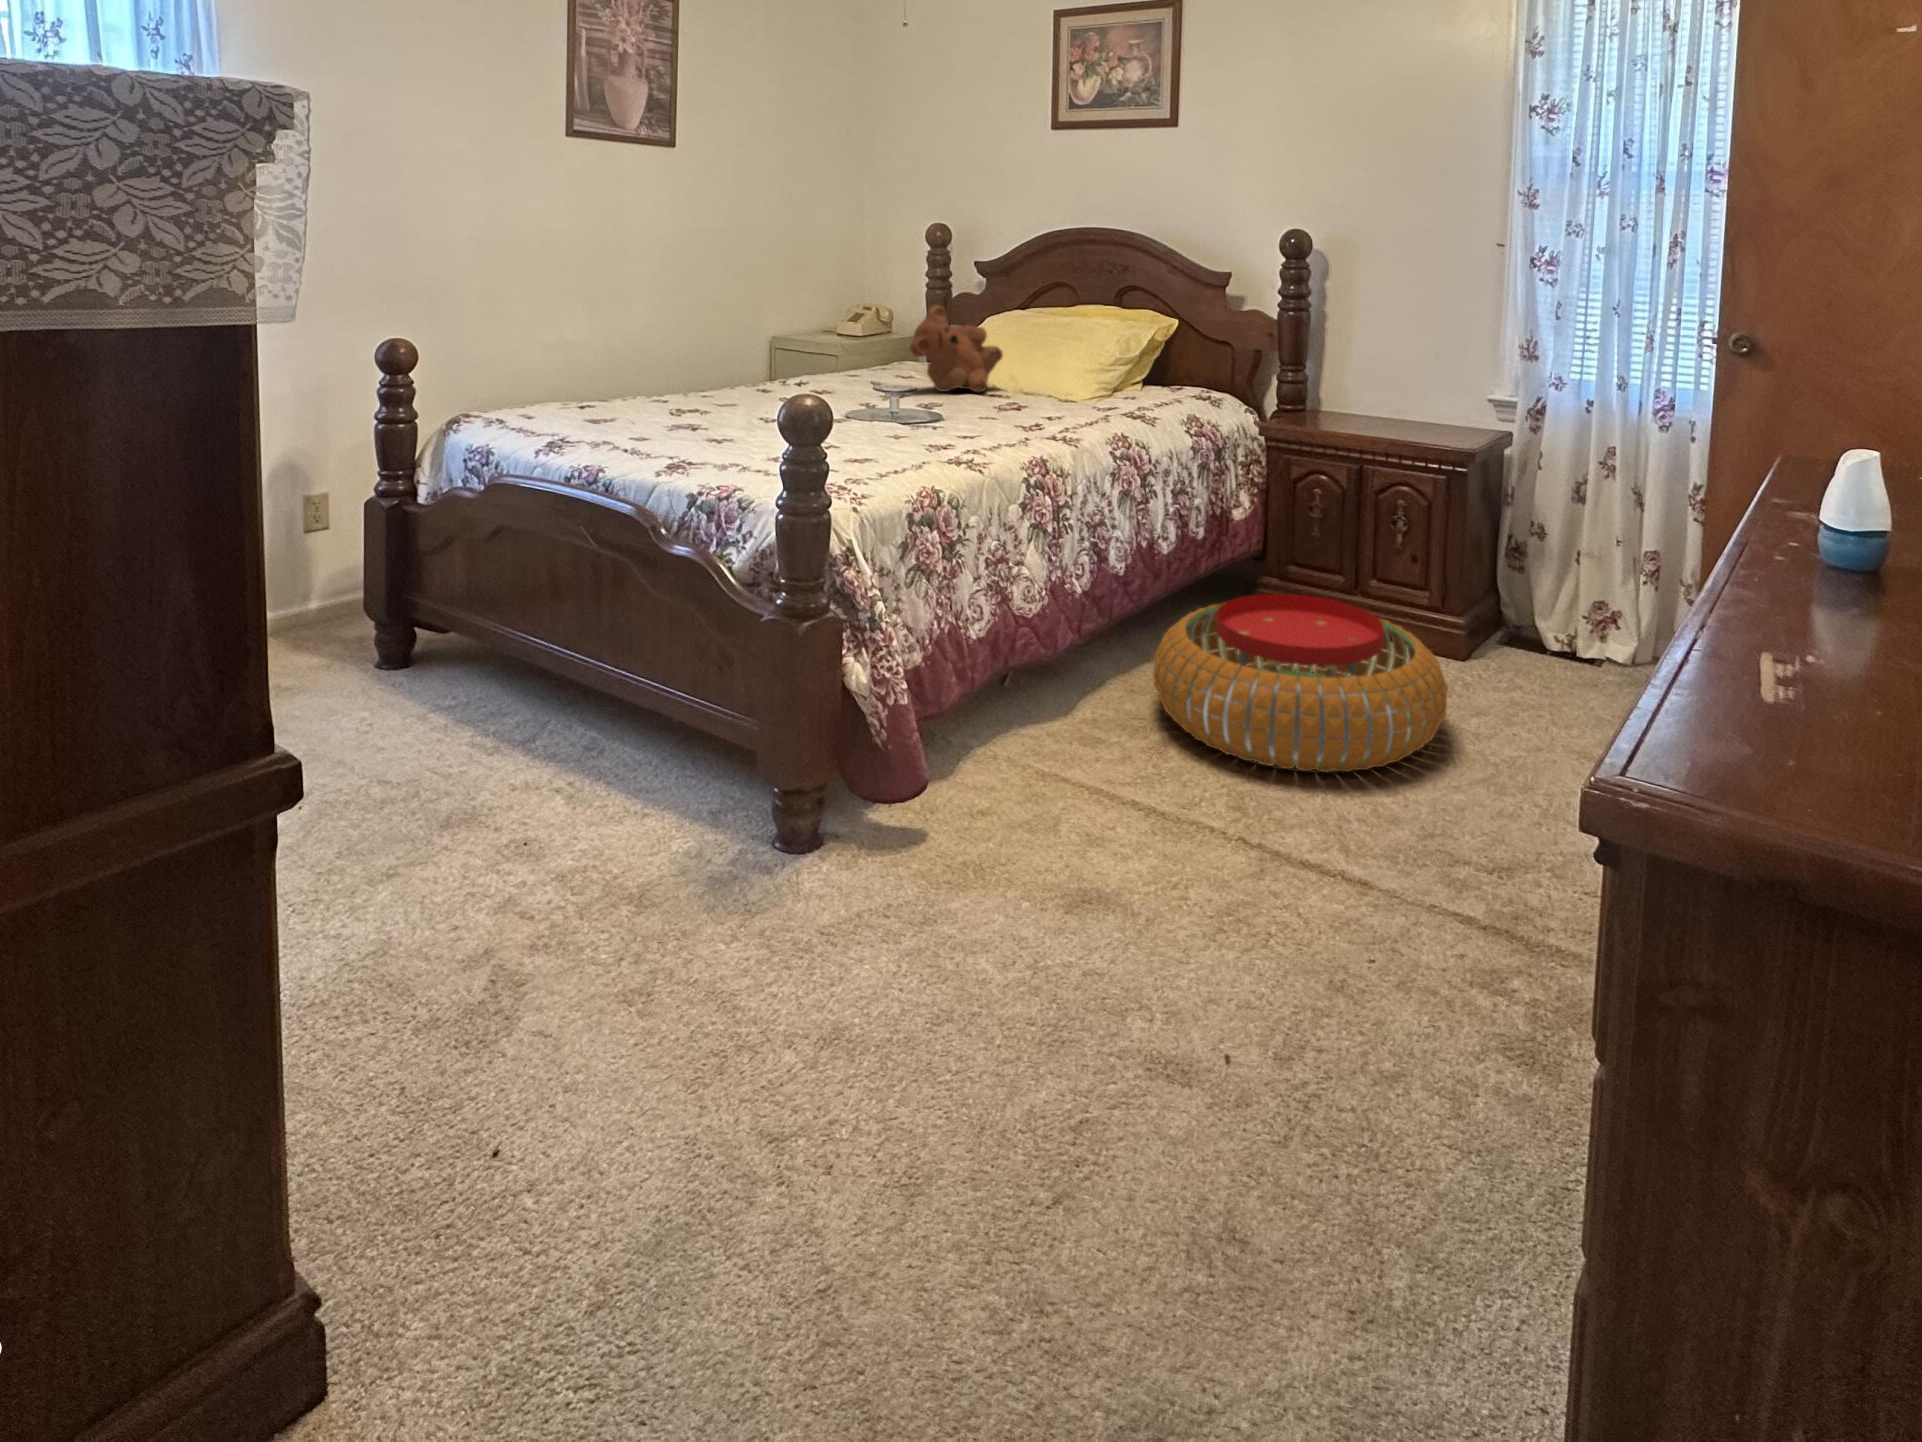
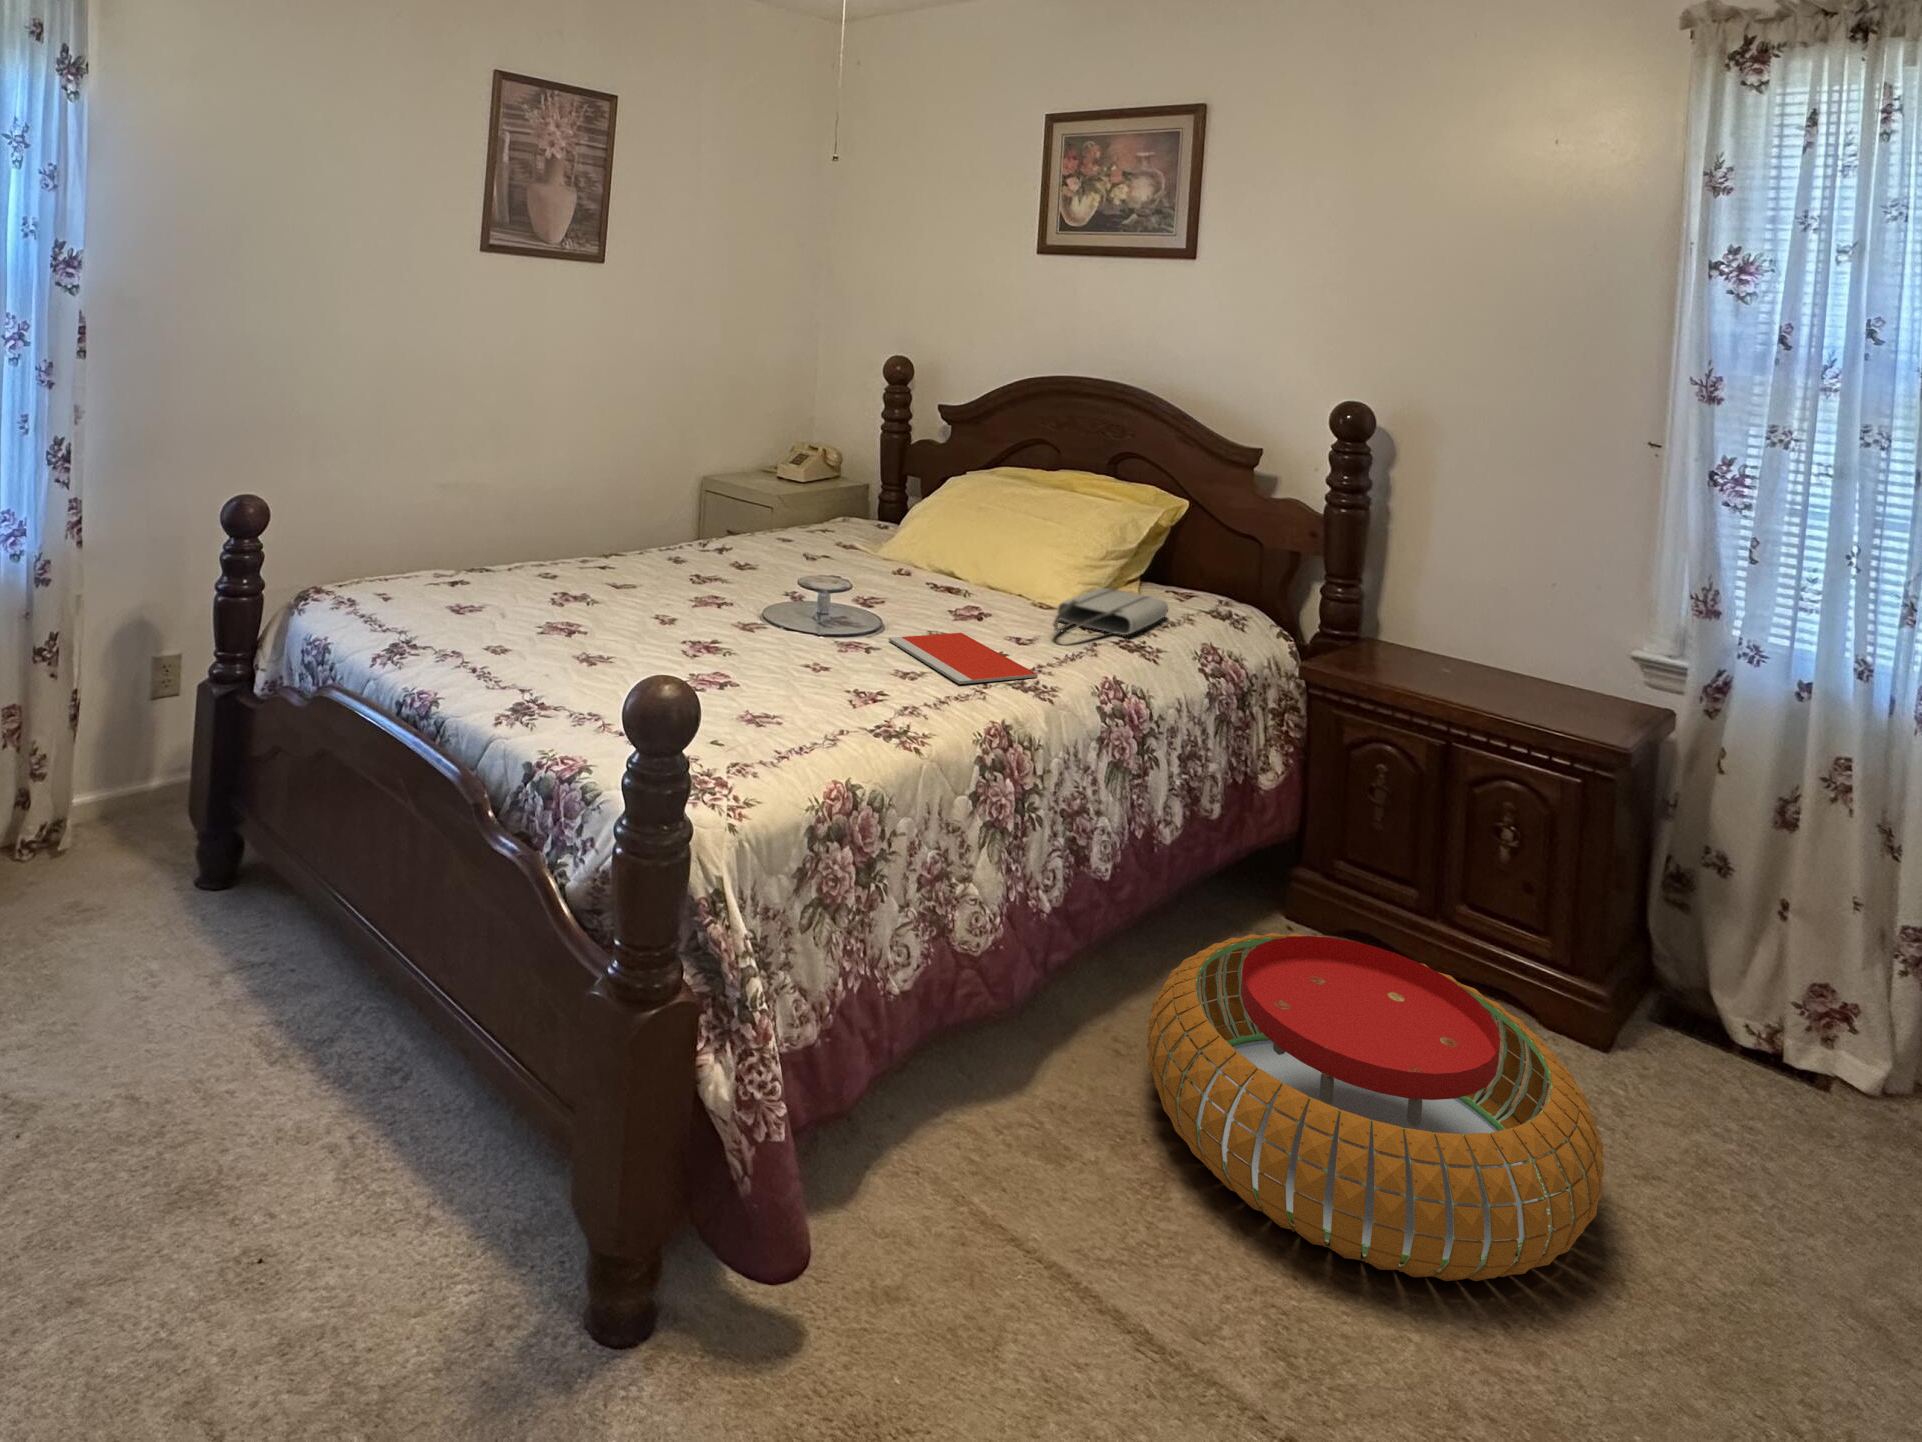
teddy bear: present [910,305,1003,393] -> none [852,472,968,583]
tote bag: none [1074,384,1161,411] -> present [1053,588,1168,635]
notebook: none [948,415,1064,439] -> present [889,633,1038,684]

